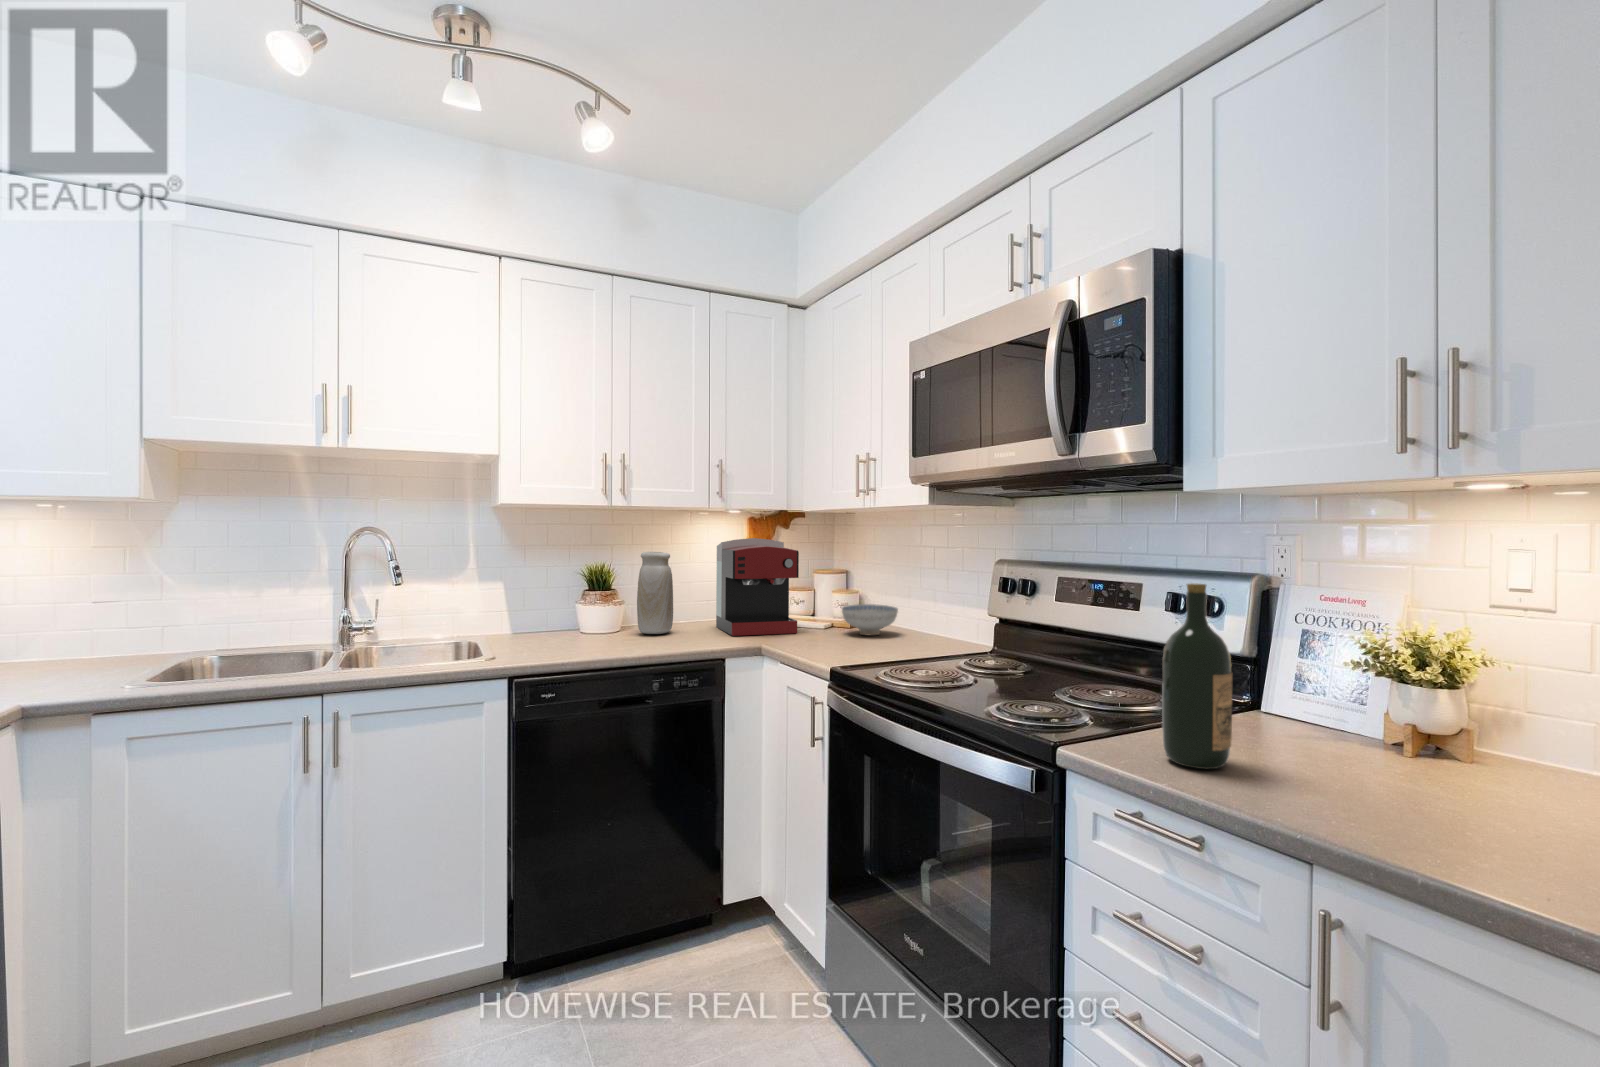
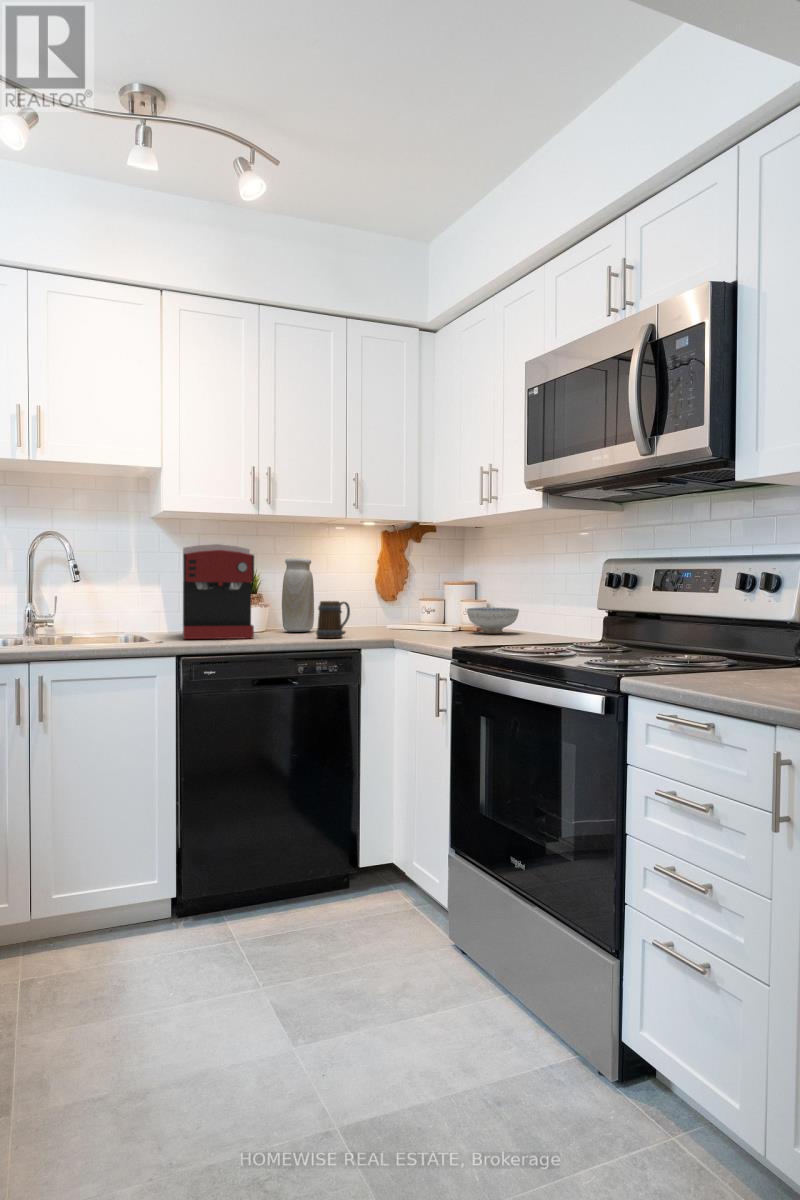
coffee maker: present [716,538,799,636] -> present [183,544,254,639]
wine bottle: present [1162,583,1232,769] -> none [703,546,754,686]
mug: none [674,604,713,648] -> present [316,601,350,638]

